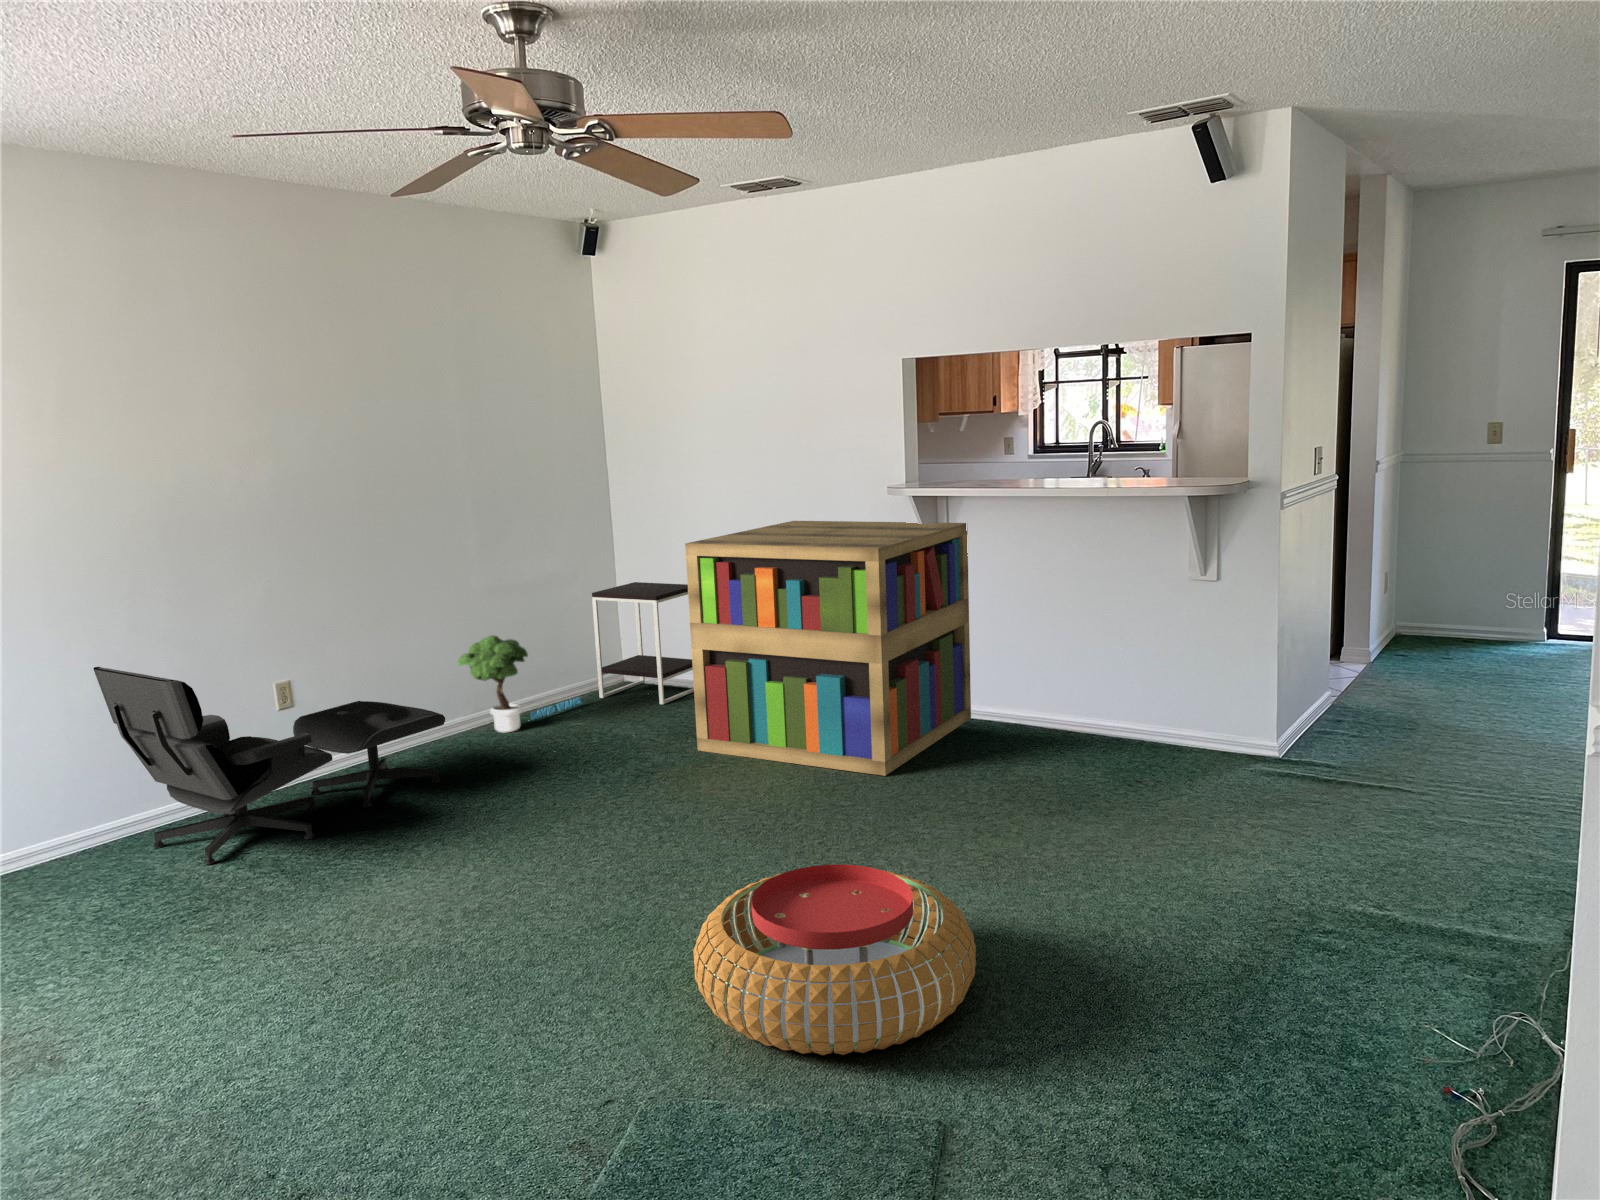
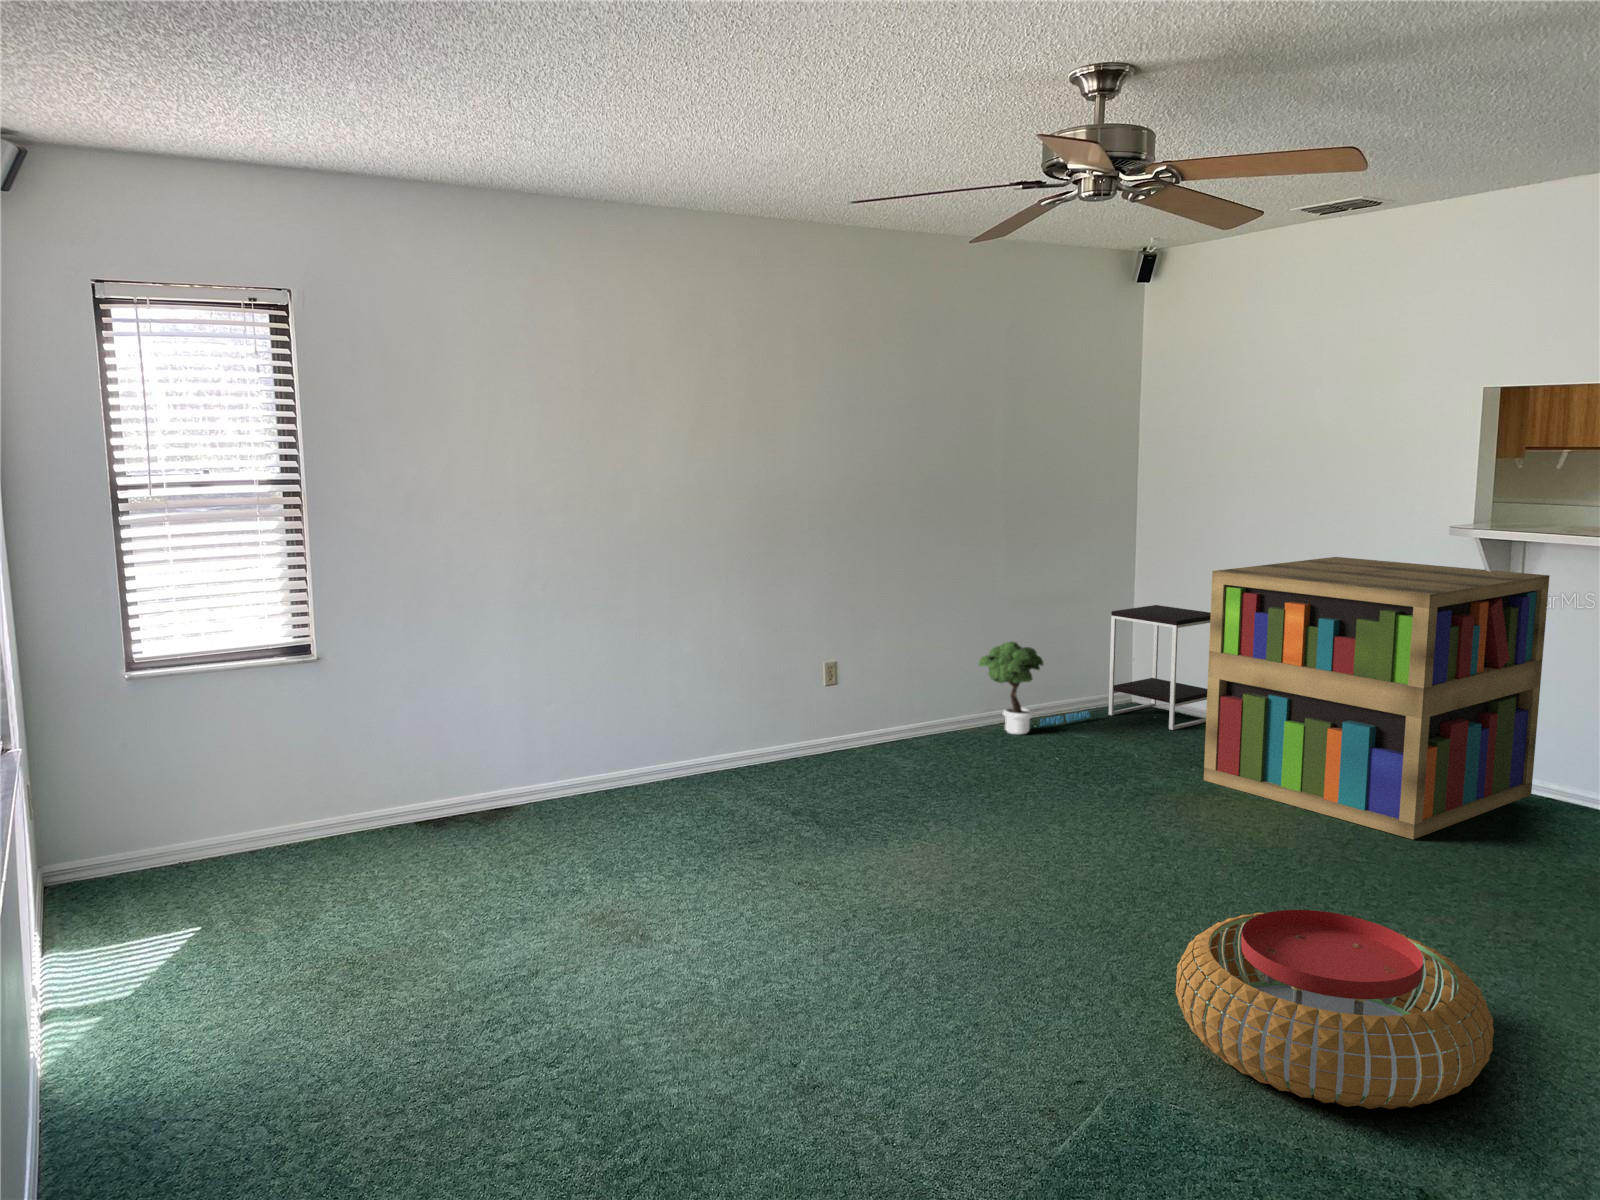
lounge chair: present [94,667,445,865] -> none [693,630,963,806]

